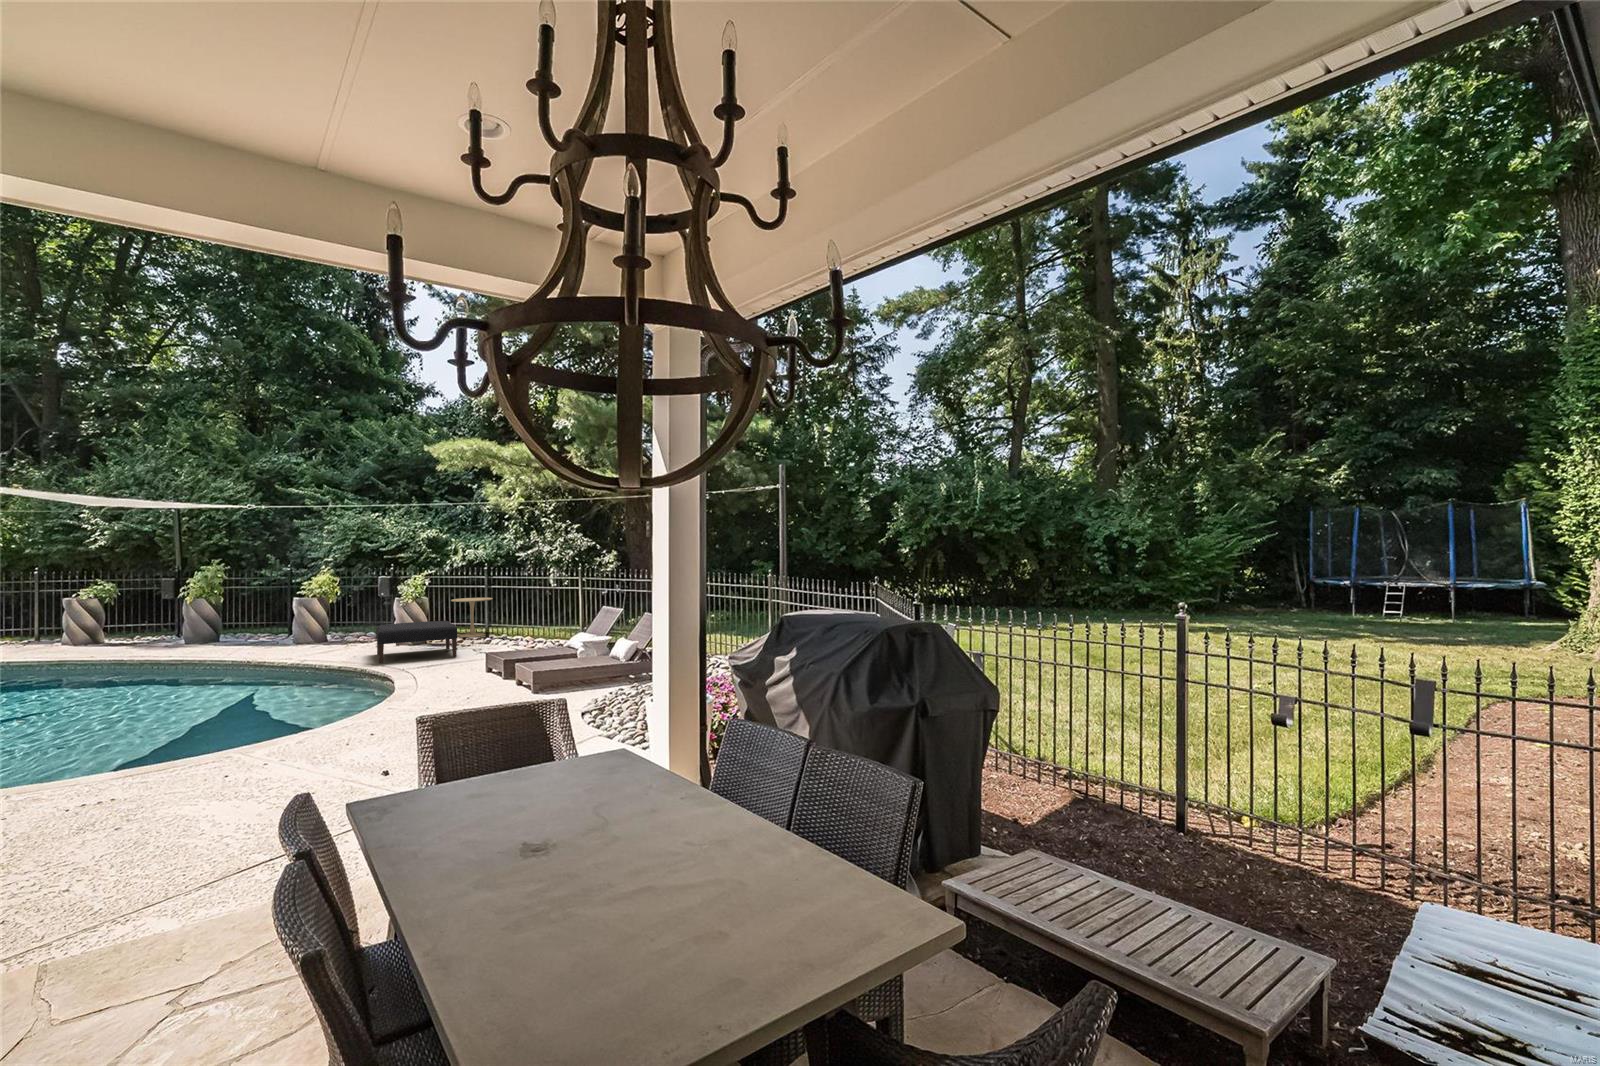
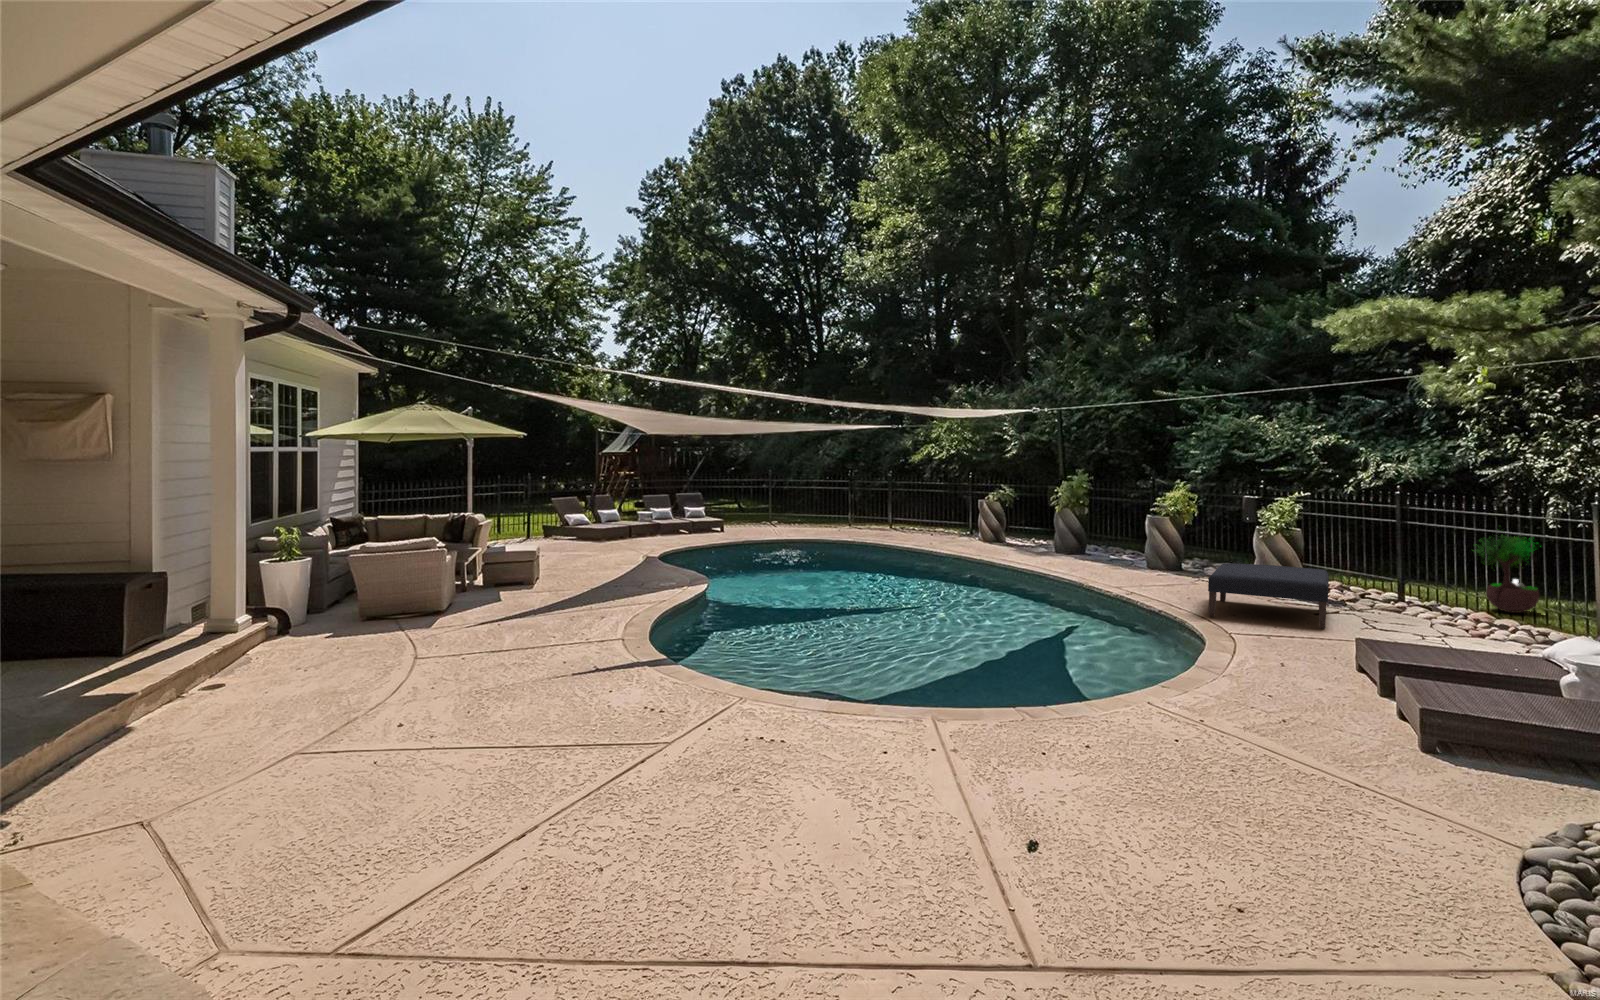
potted tree: none [521,585,551,635] -> present [1475,534,1539,613]
side table: present [451,598,493,637] -> none [1346,535,1420,596]

